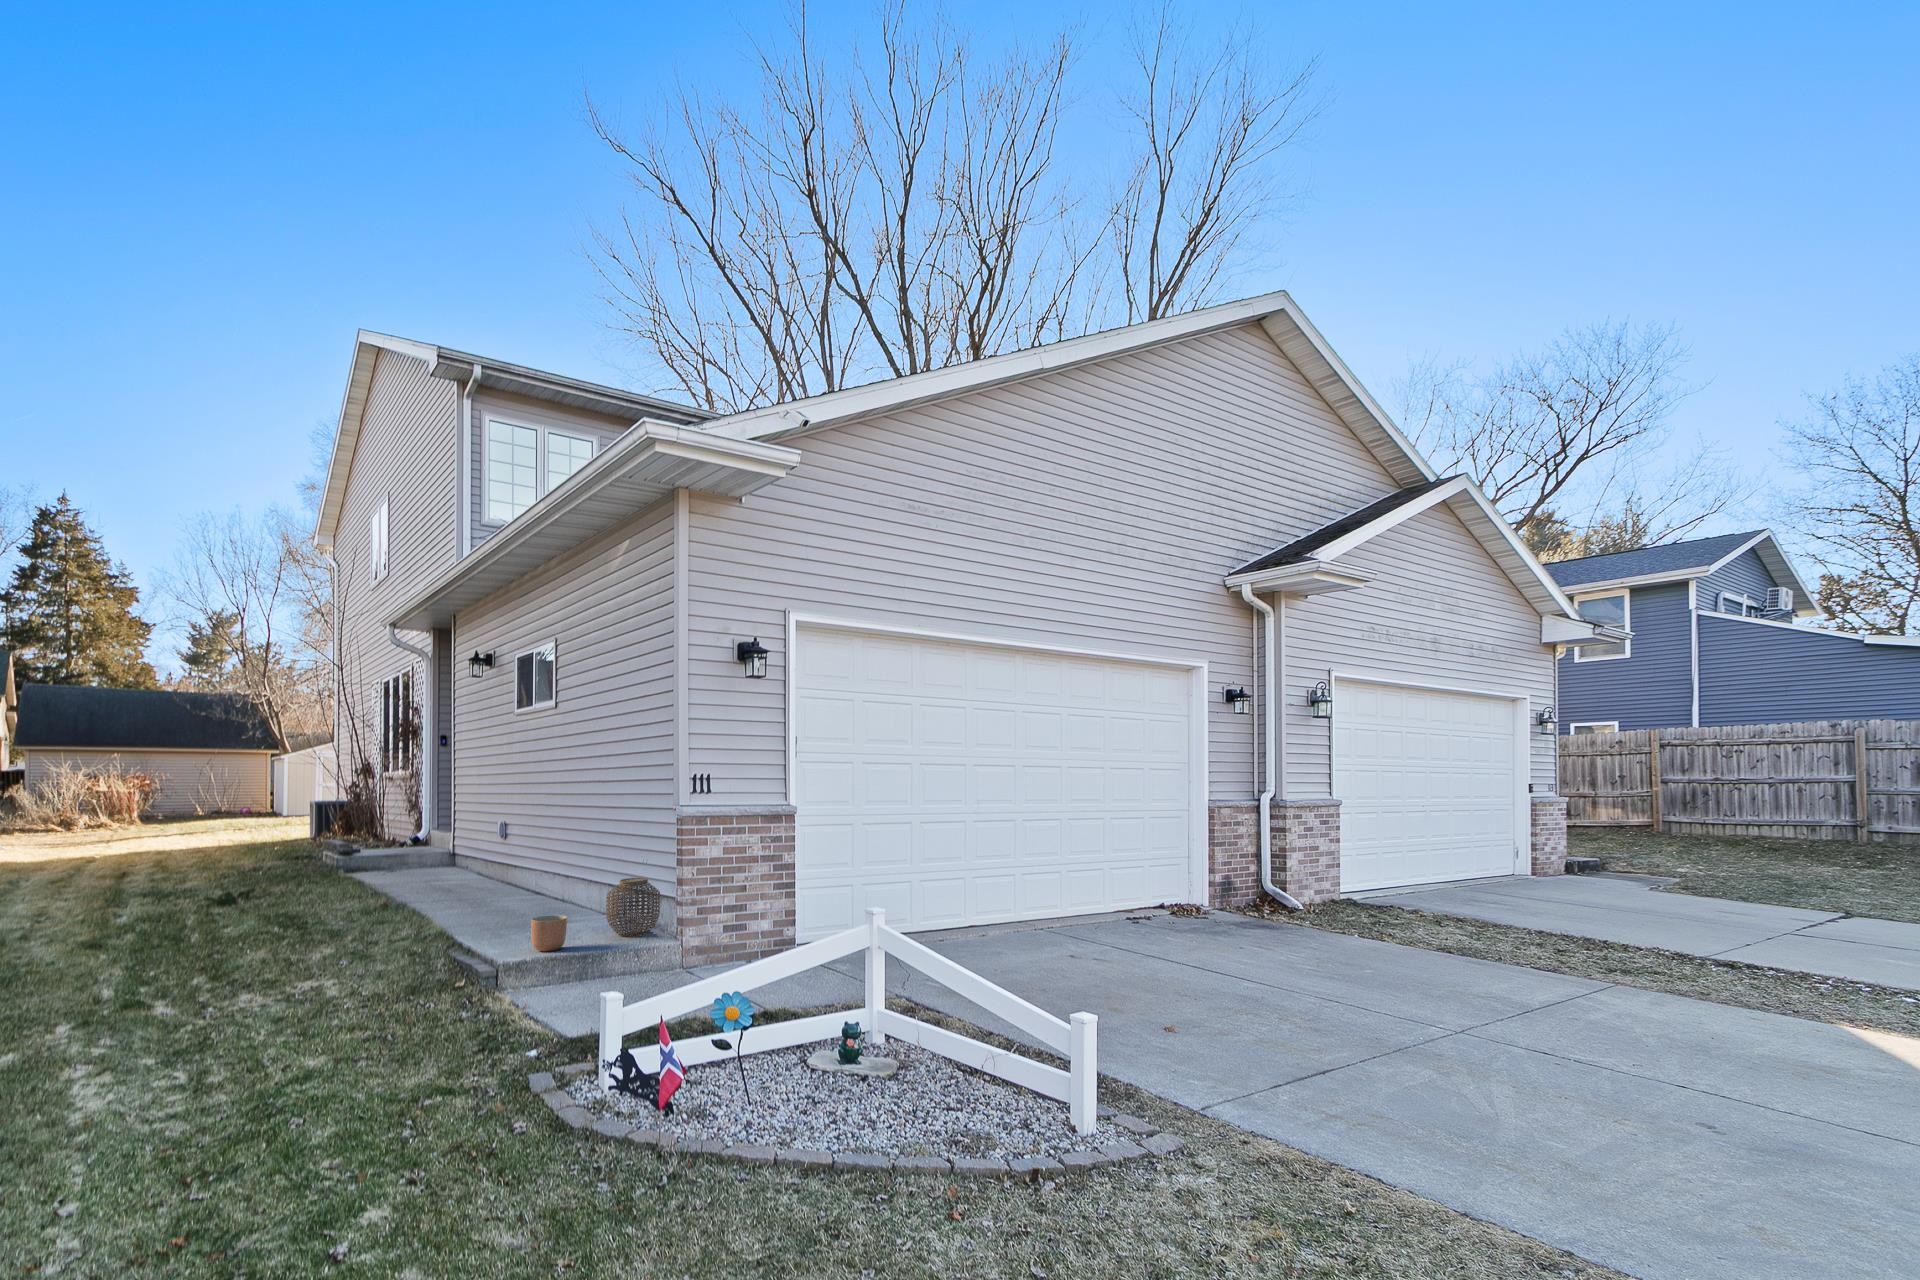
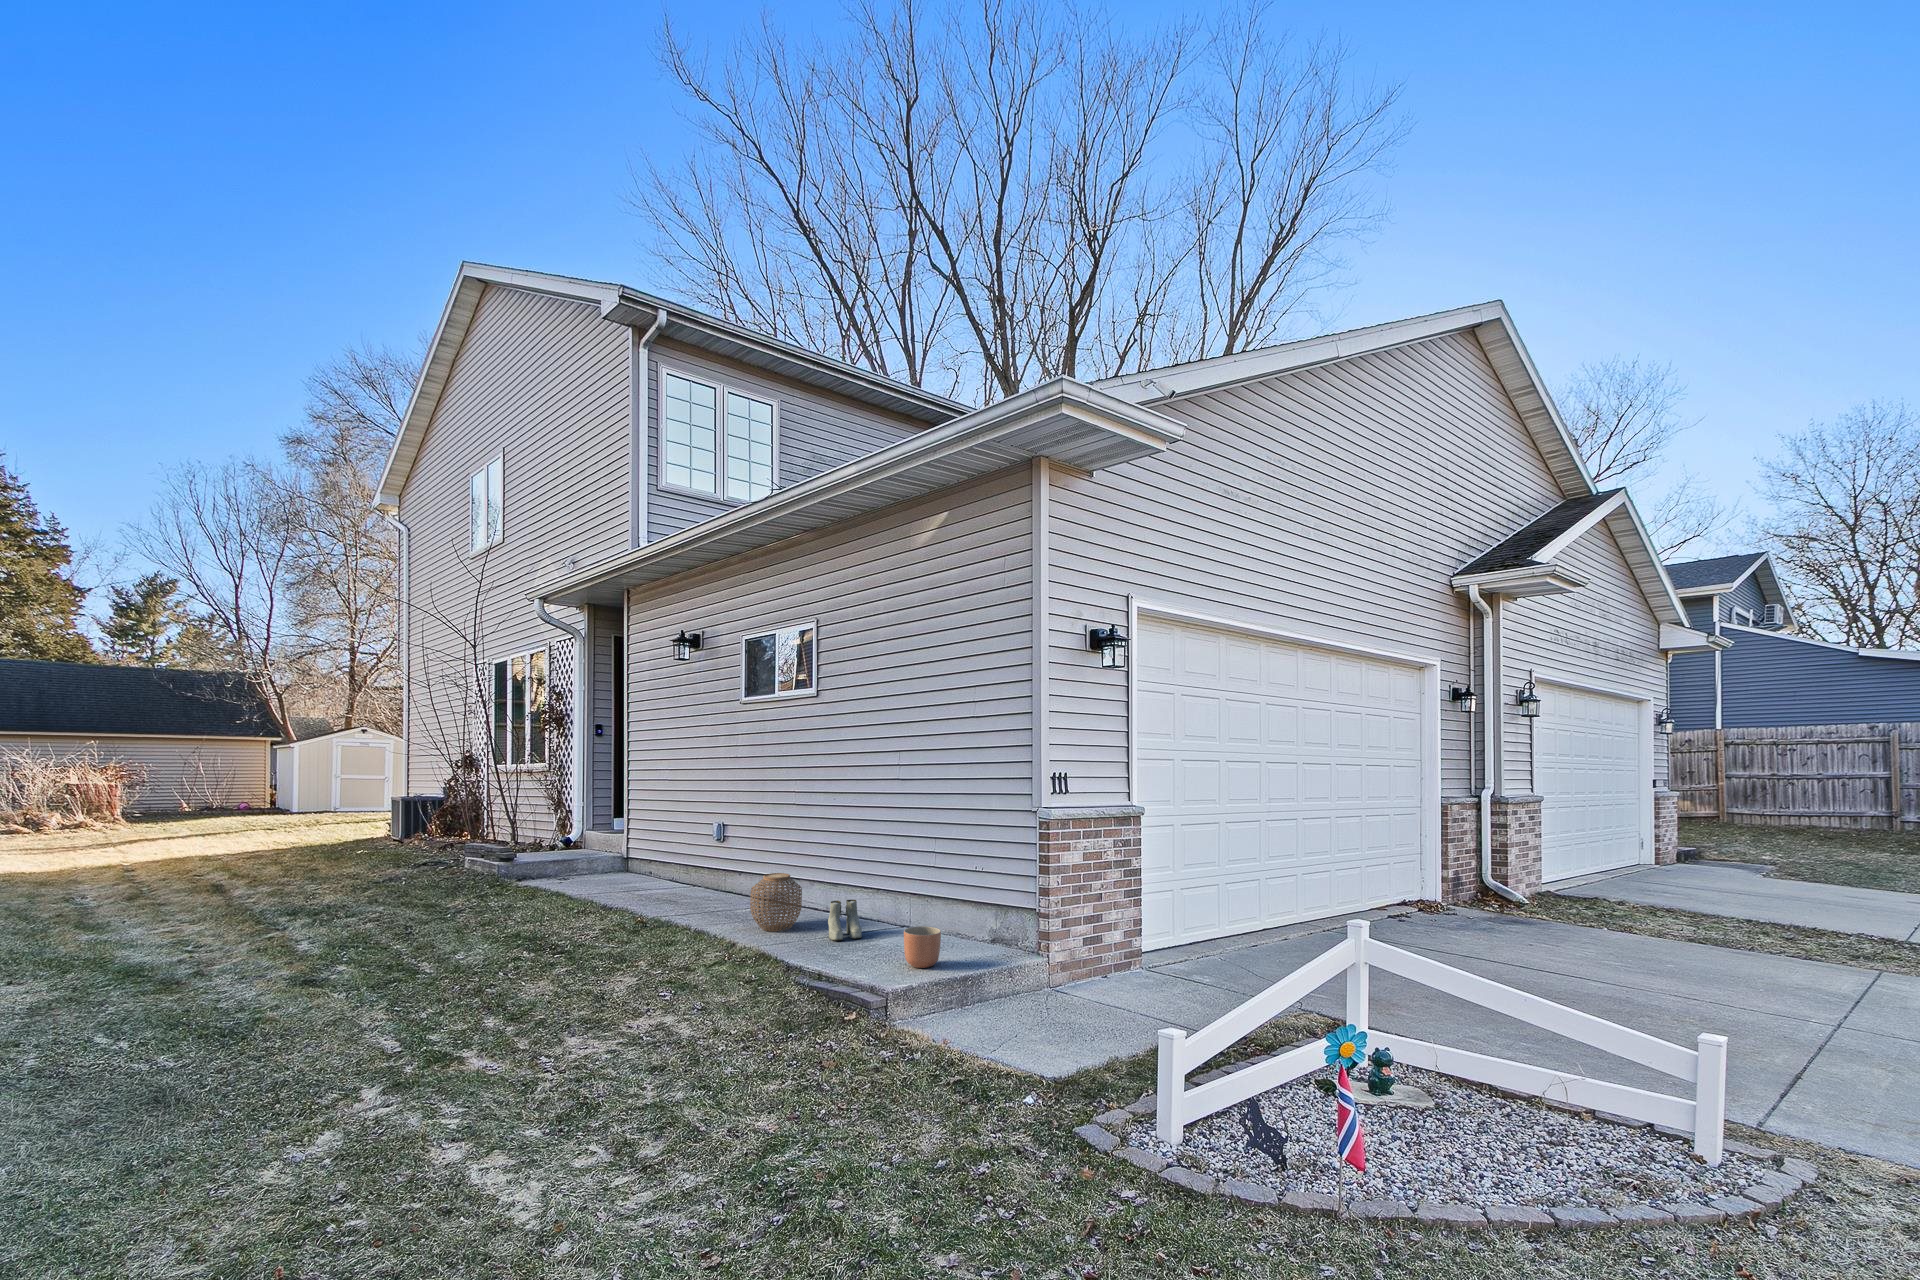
woven basket: present [606,878,660,937] -> present [750,873,802,932]
boots: none [502,898,535,934] -> present [828,900,862,941]

